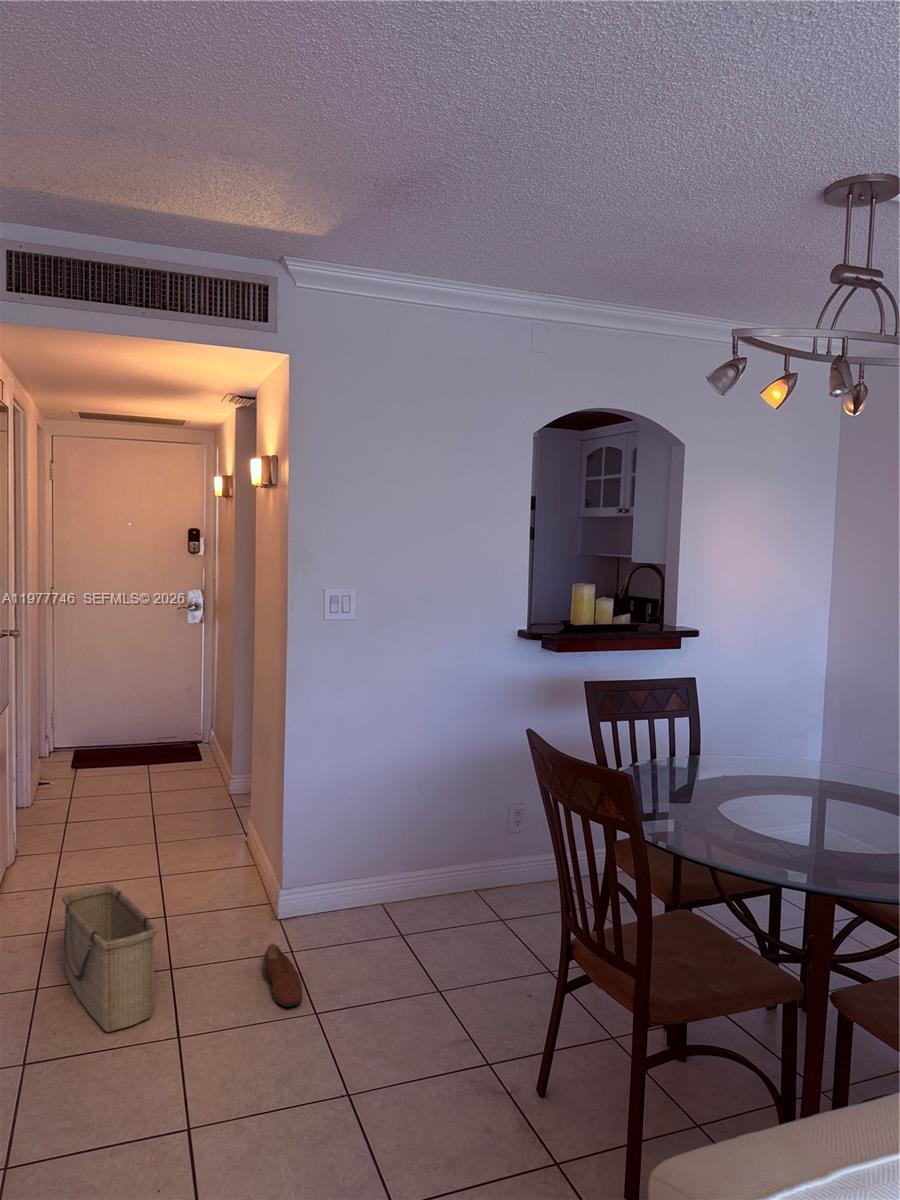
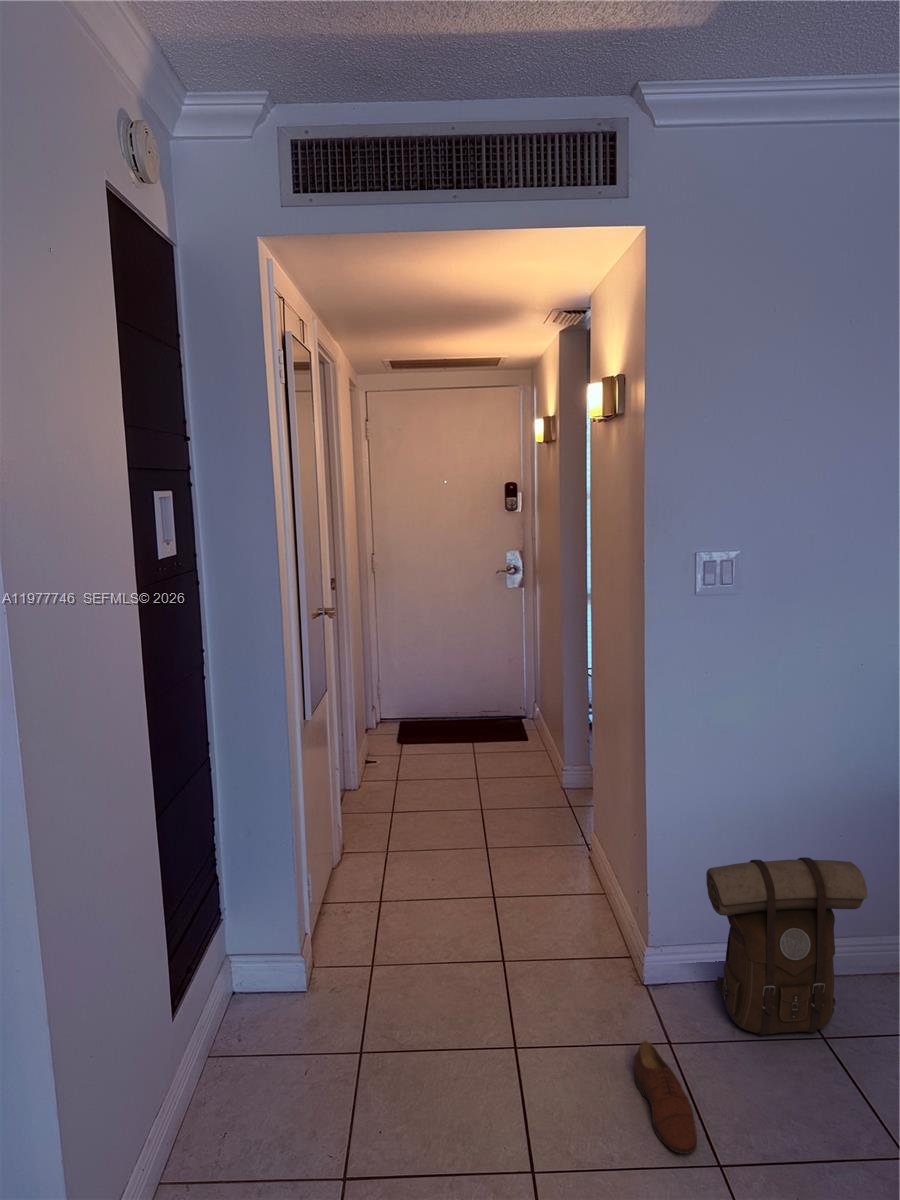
backpack: none [323,805,430,937] -> present [706,857,867,1035]
basket: present [62,884,157,1032] -> none [383,932,499,1149]

